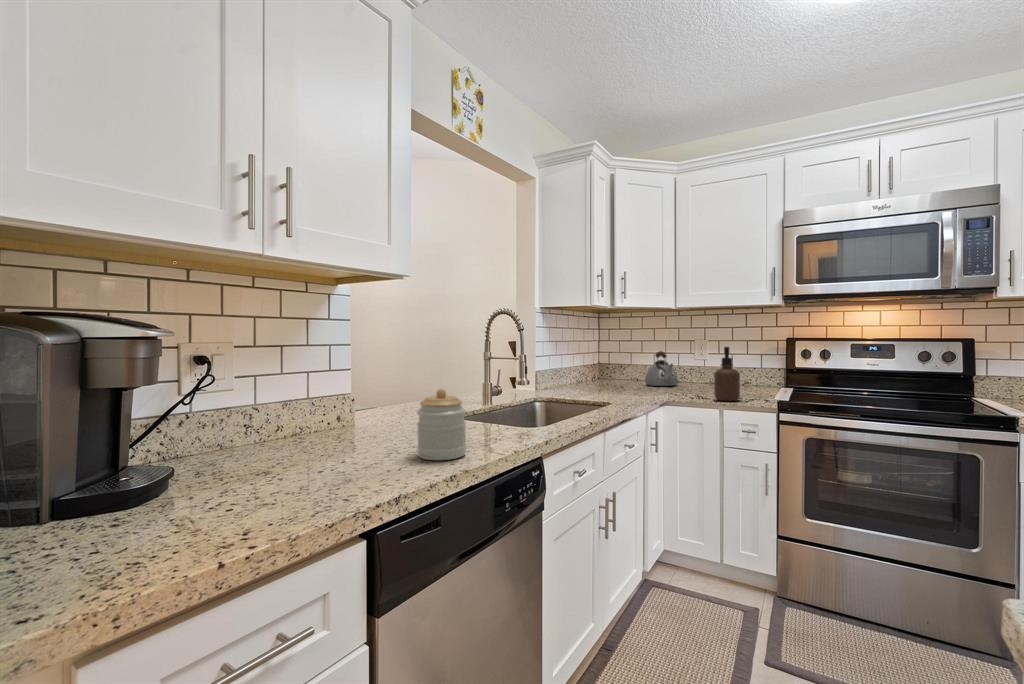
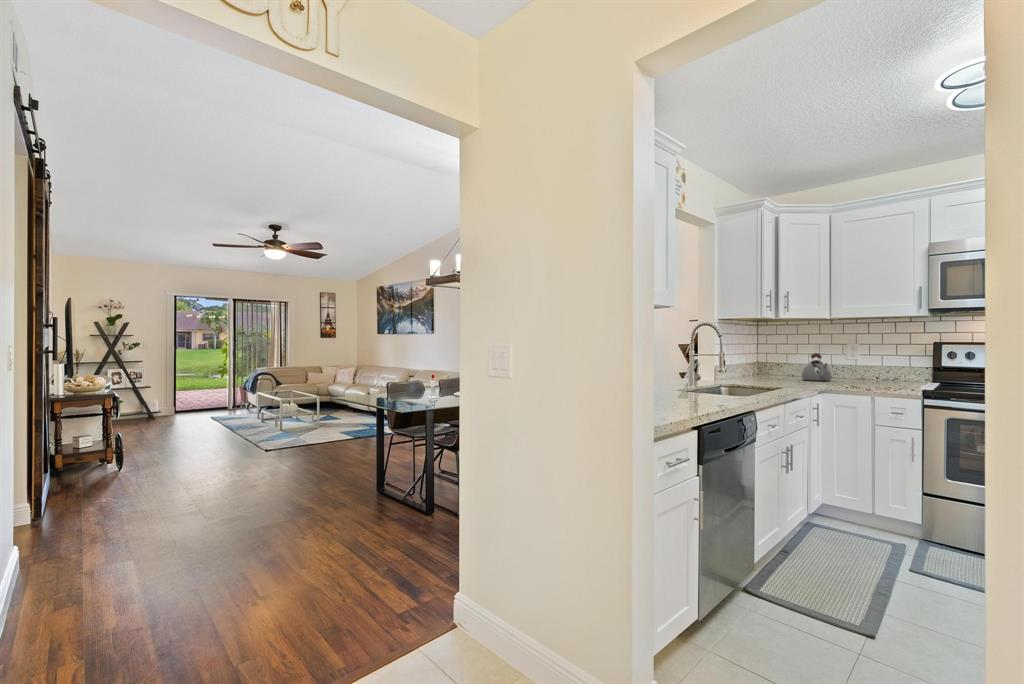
soap dispenser: present [714,347,740,401] -> none [868,348,890,389]
jar: present [417,389,466,460] -> none [682,366,711,405]

